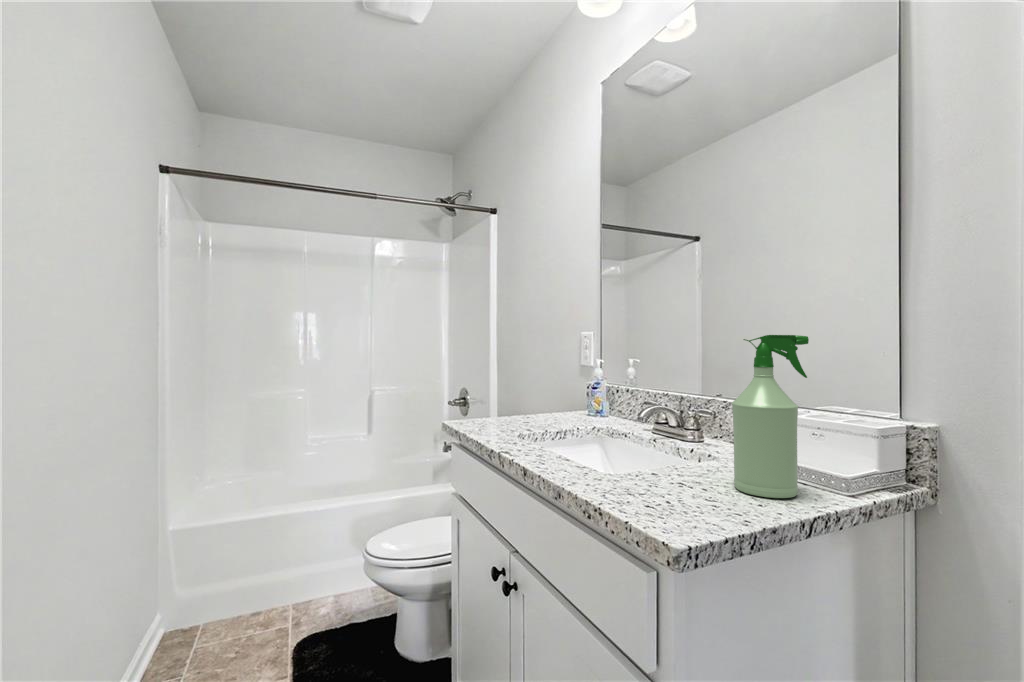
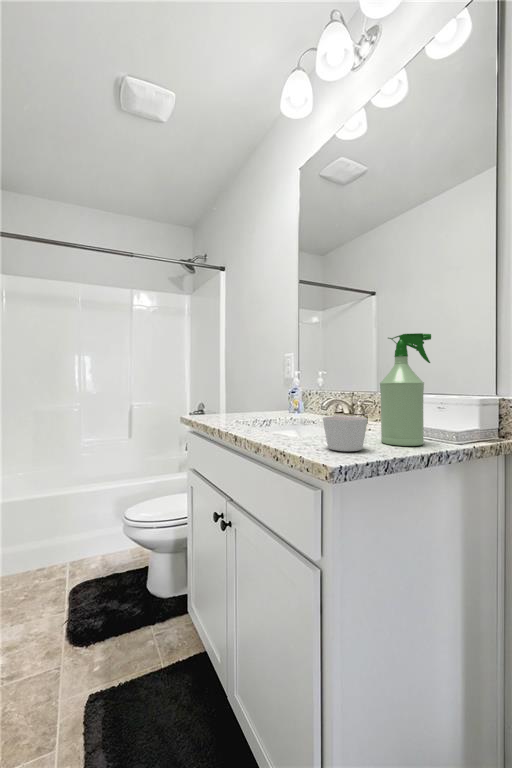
candle: none [654,454,720,512] -> present [323,416,368,451]

